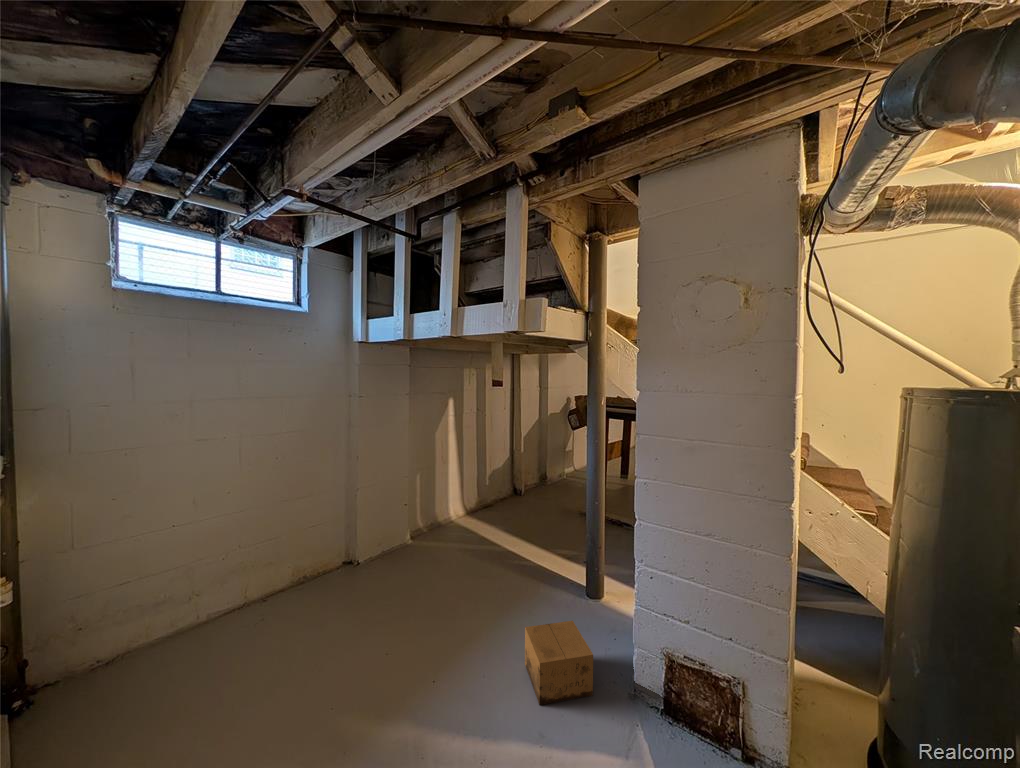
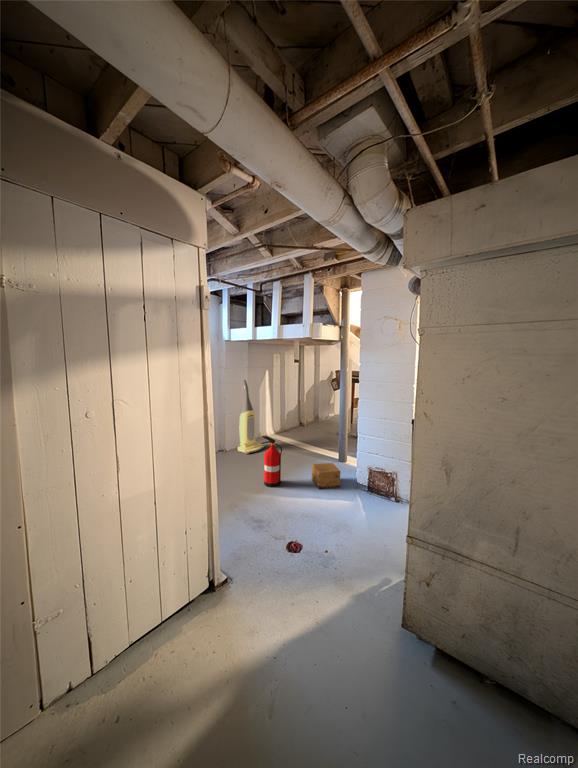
vacuum cleaner: none [381,419,438,572] -> present [237,380,264,454]
fire extinguisher: none [401,561,449,696] -> present [261,436,282,487]

